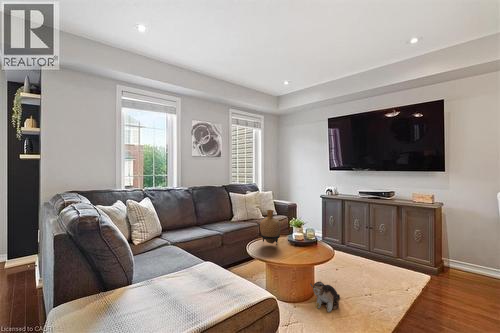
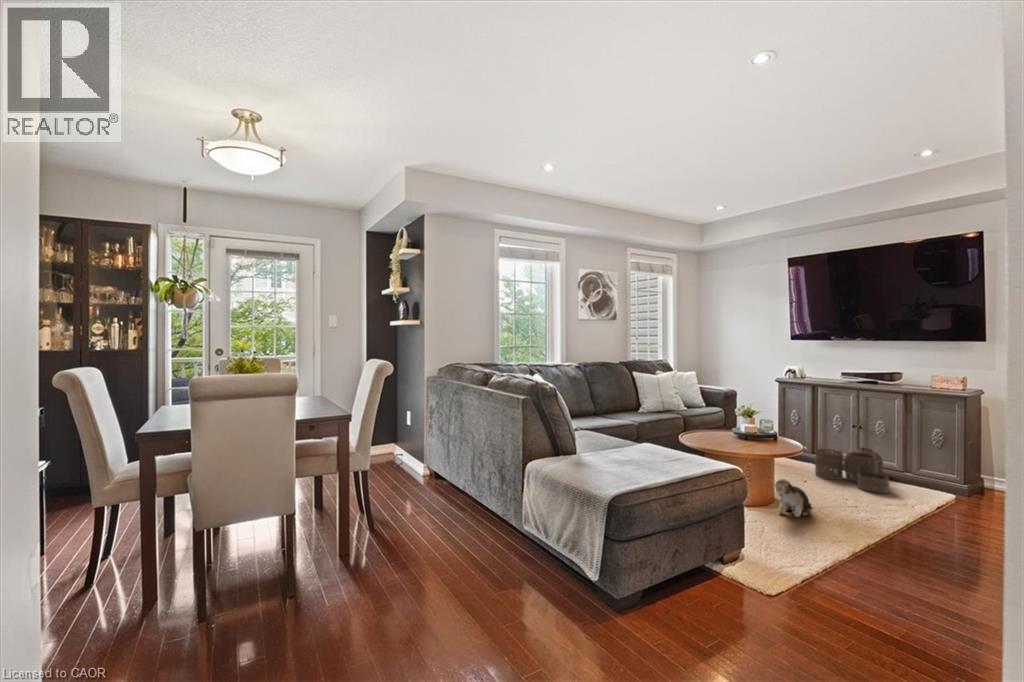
vase: present [260,210,281,245] -> none [696,391,726,437]
woven basket: none [343,240,389,277] -> present [815,448,889,493]

